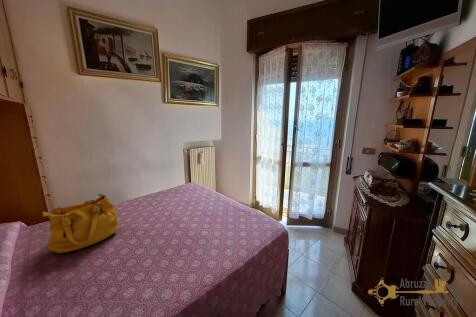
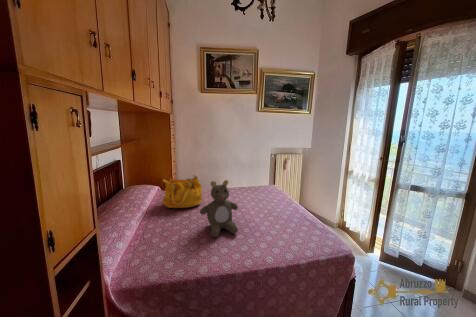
teddy bear: none [132,193,189,270] -> present [200,180,238,237]

